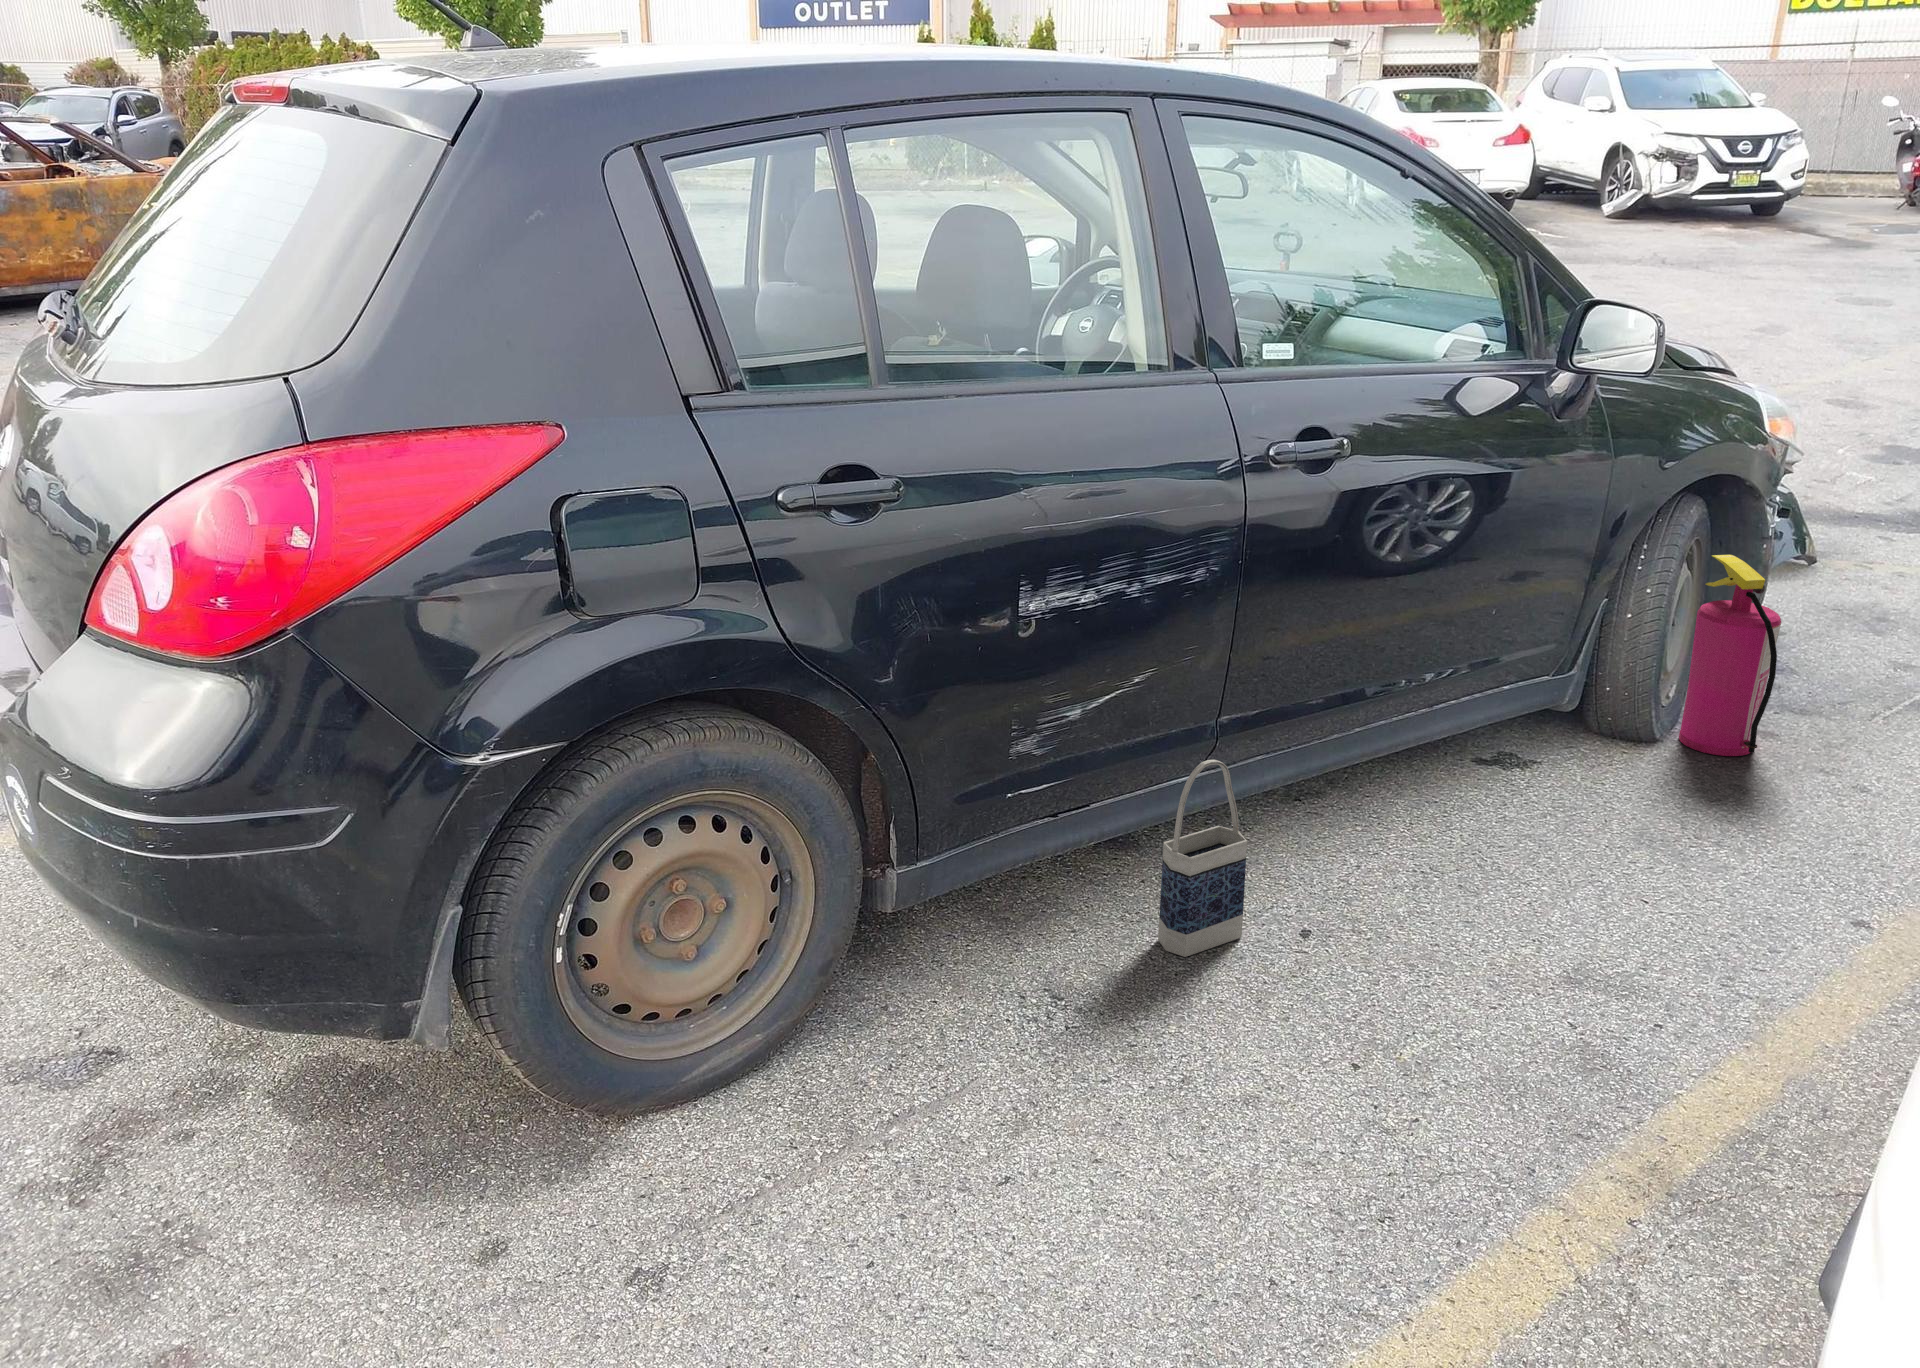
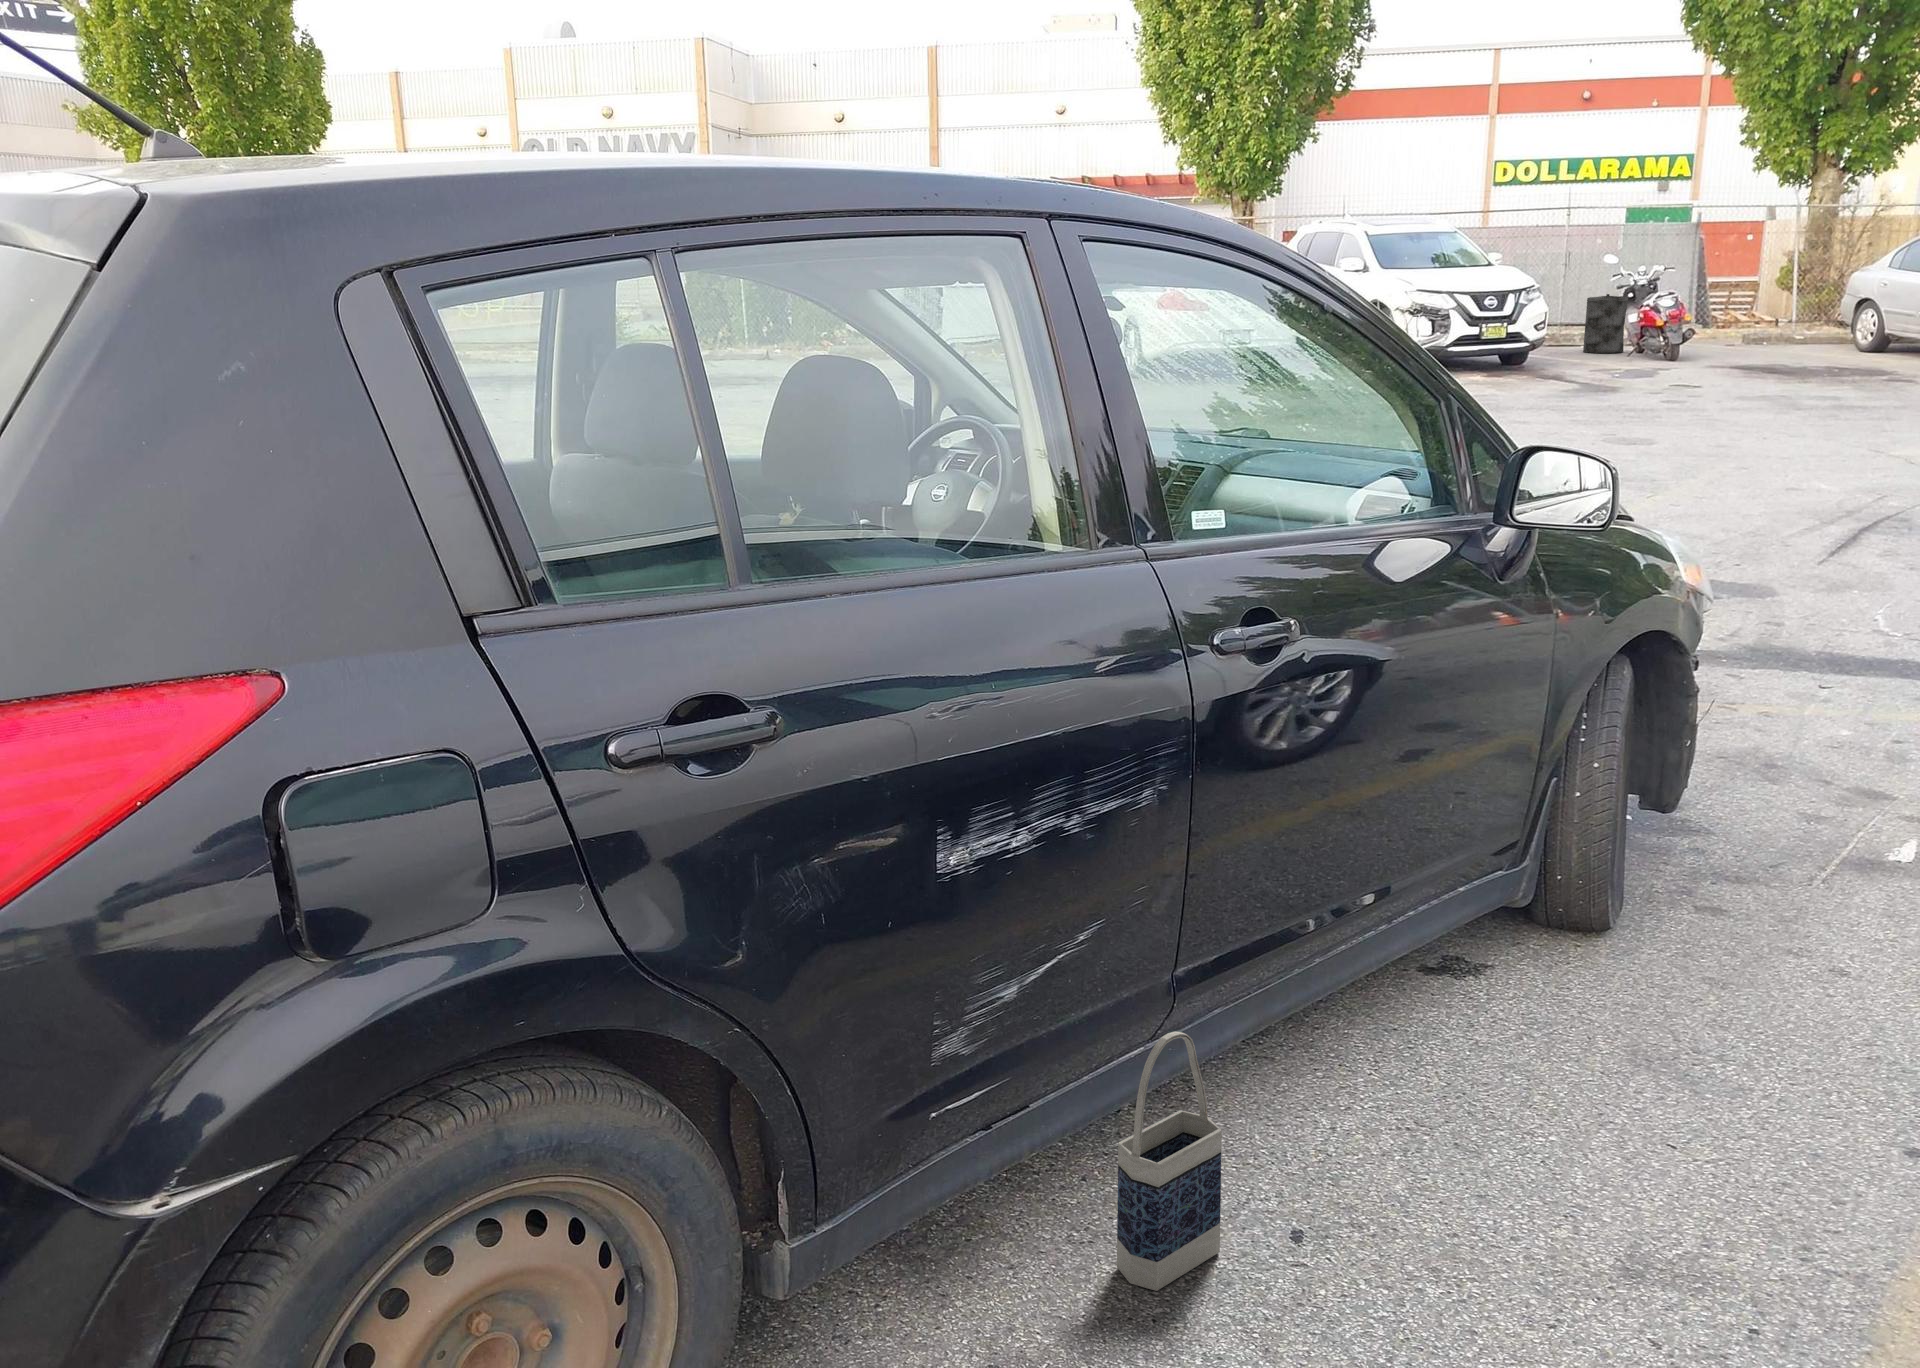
trash can: none [1849,142,1906,206] -> present [1583,294,1628,353]
fire extinguisher: present [1679,555,1781,756] -> none [1630,717,1739,944]

